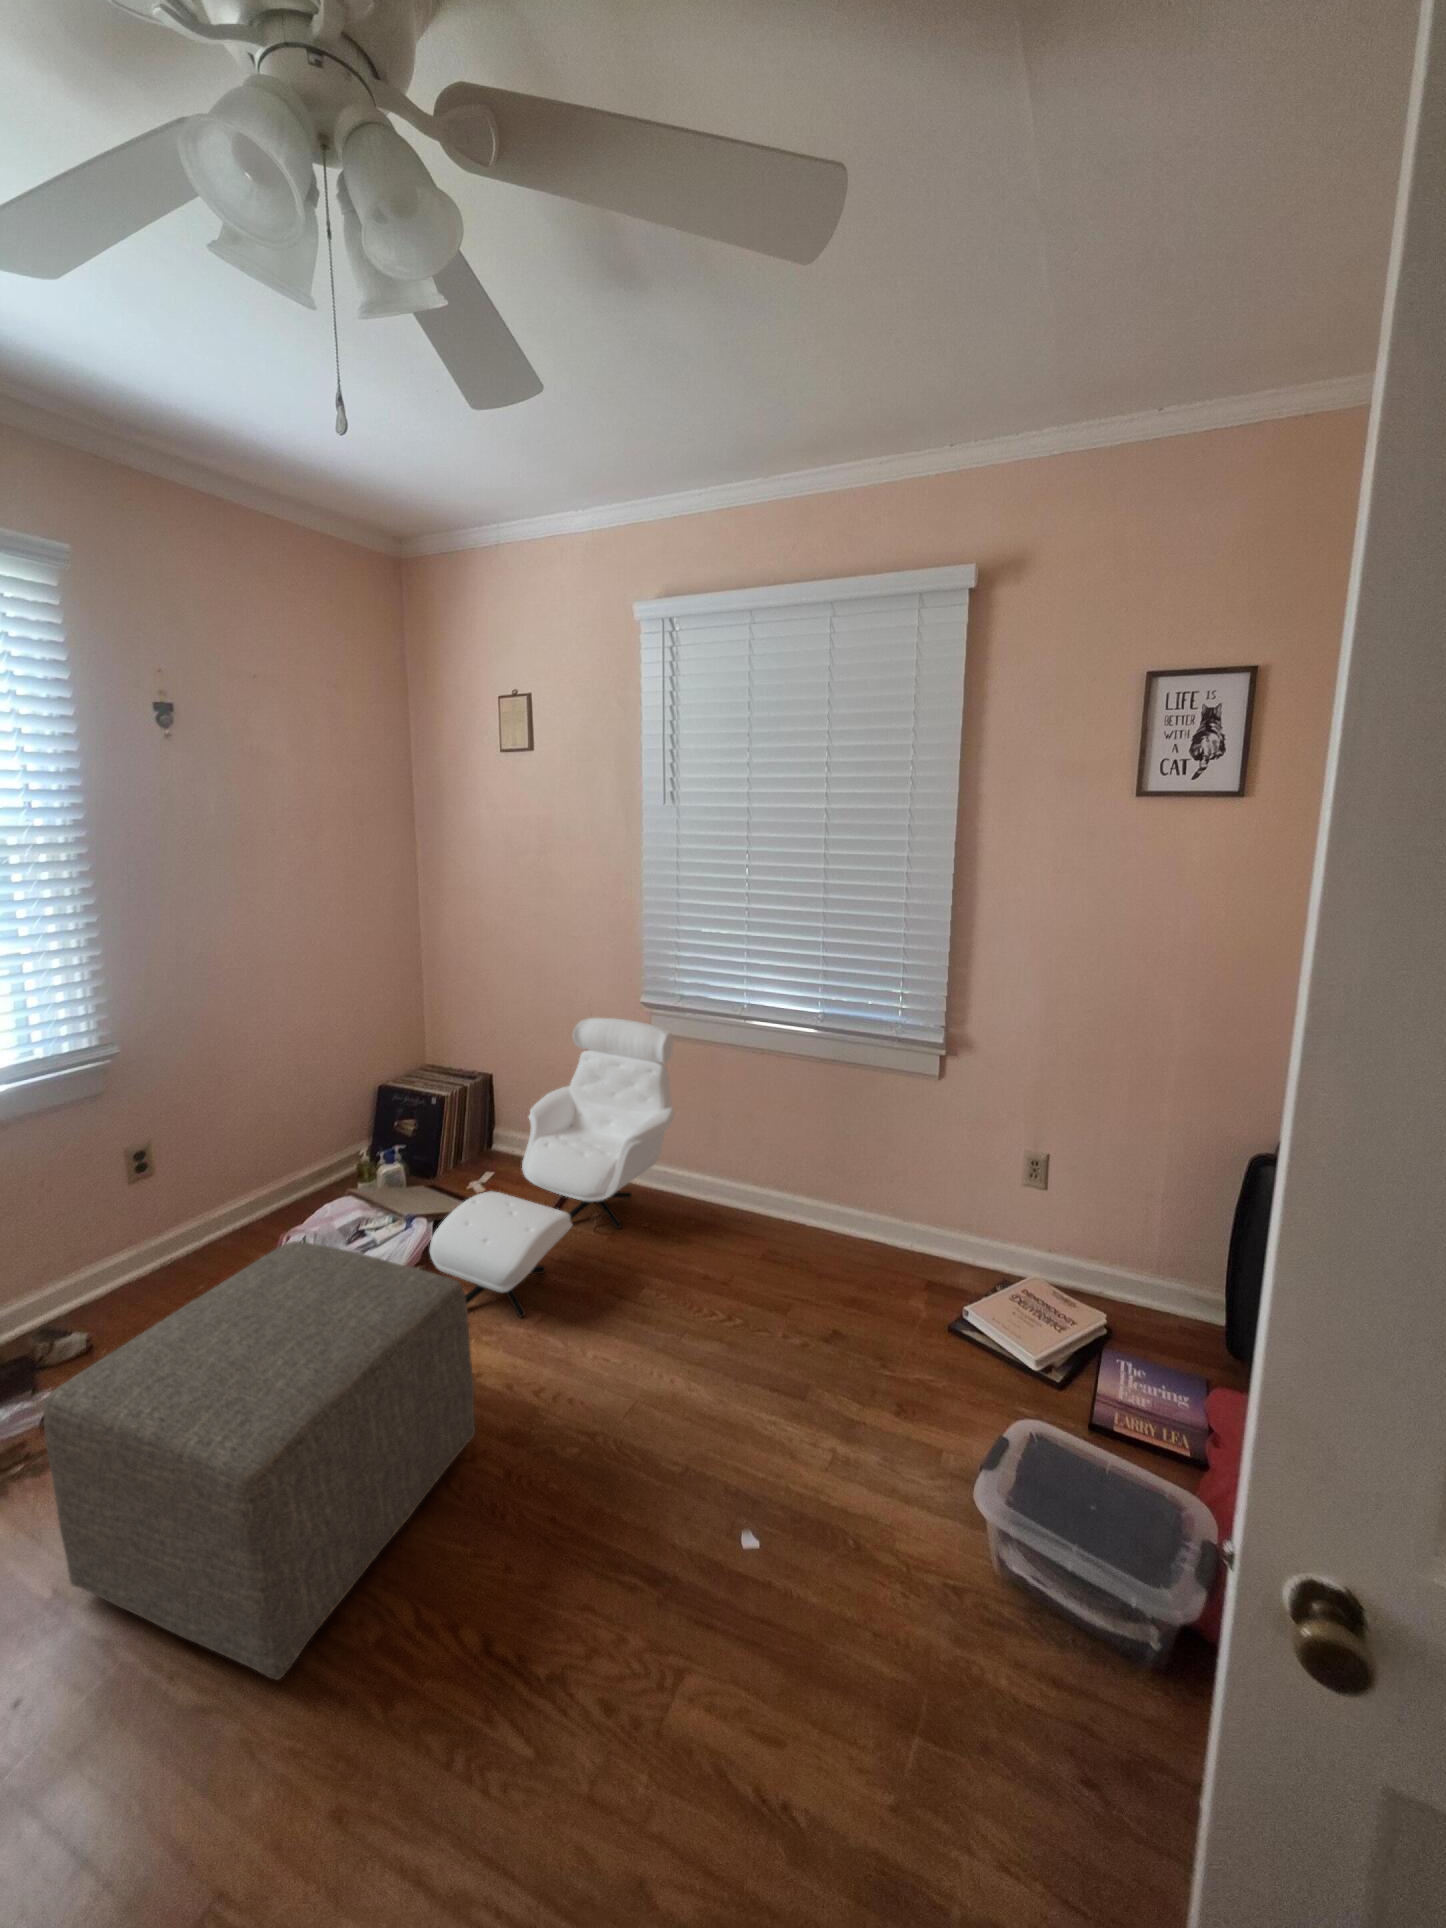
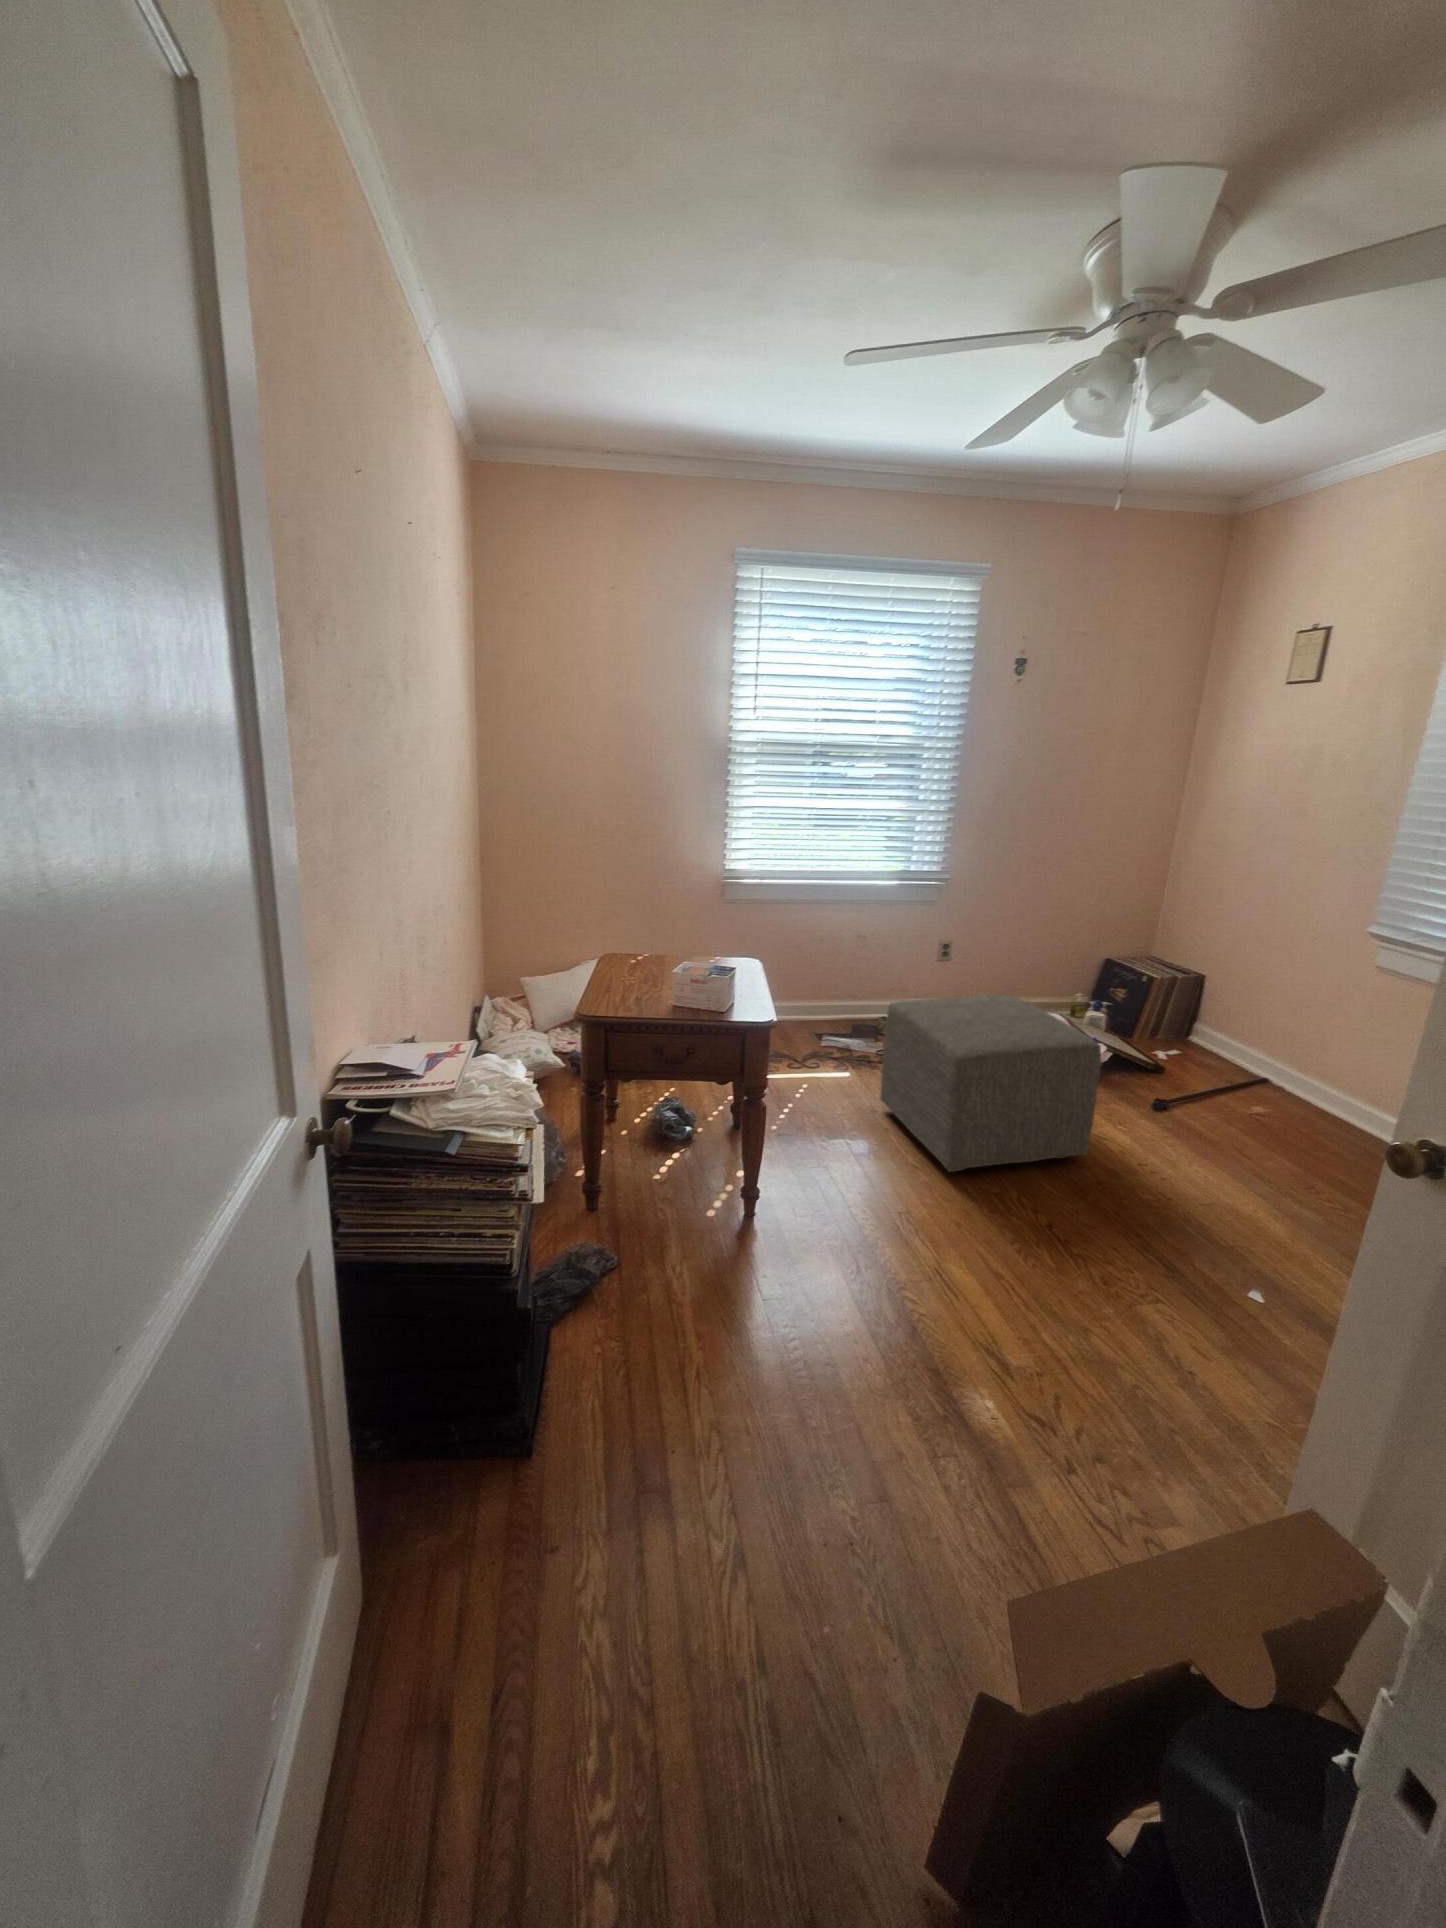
armchair: present [430,1018,674,1317] -> none [1099,934,1404,1130]

